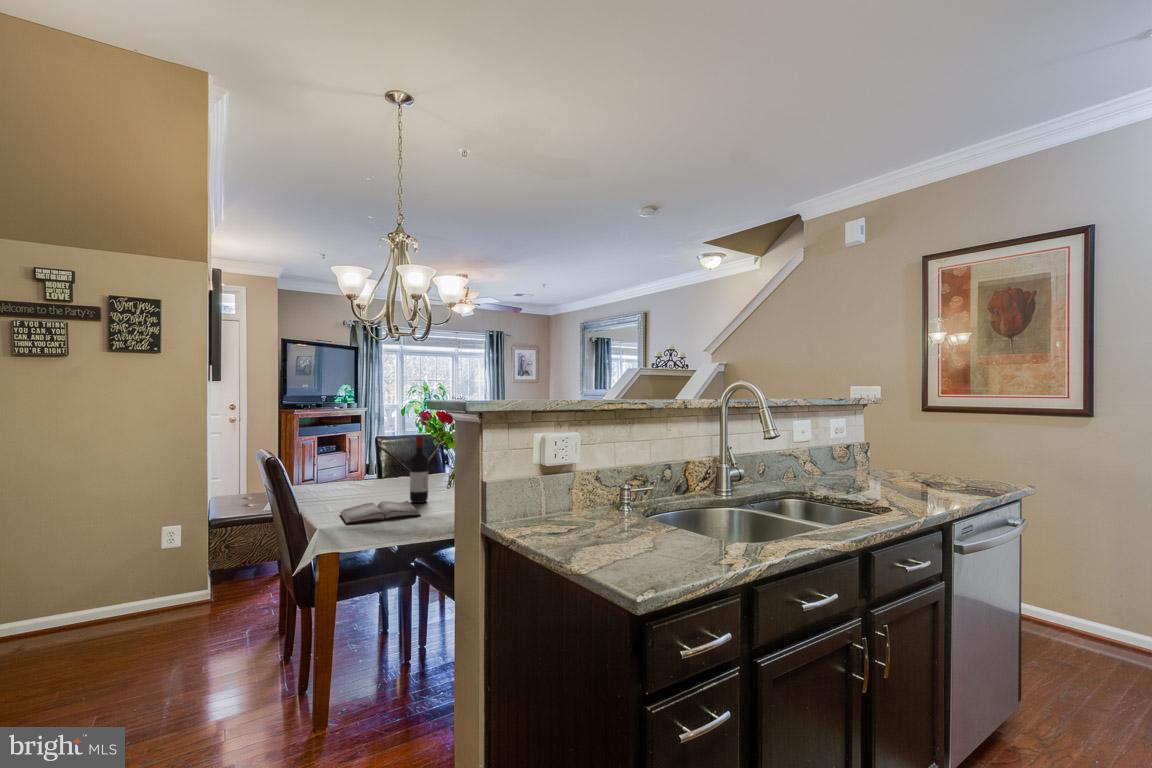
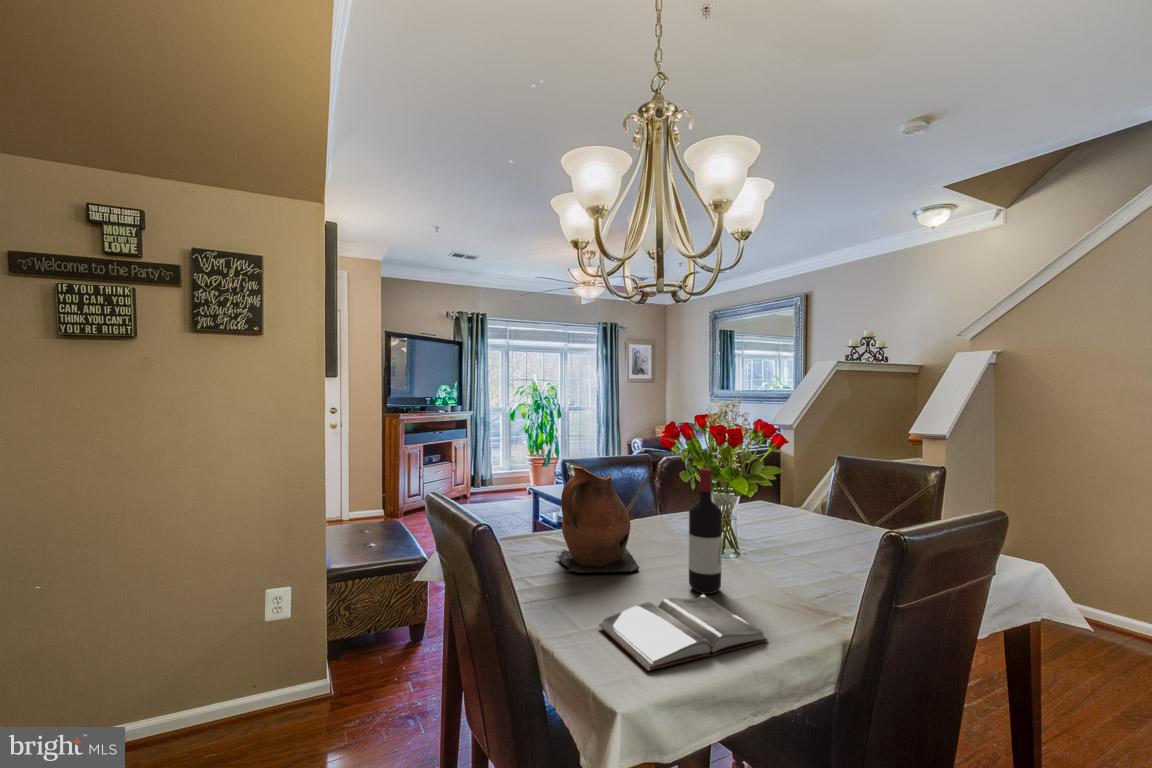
ceramic pitcher: none [345,437,397,497] -> present [557,466,639,573]

